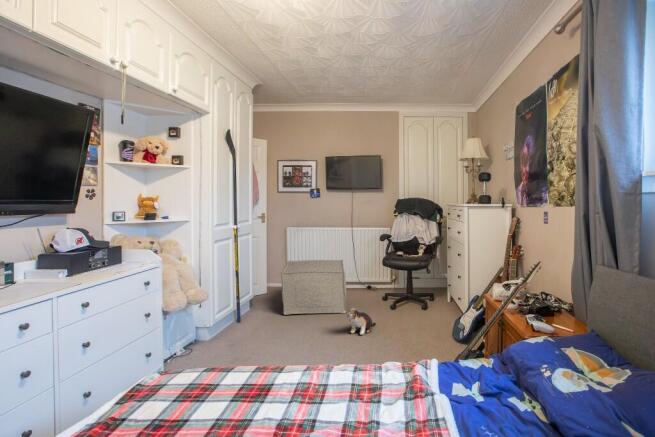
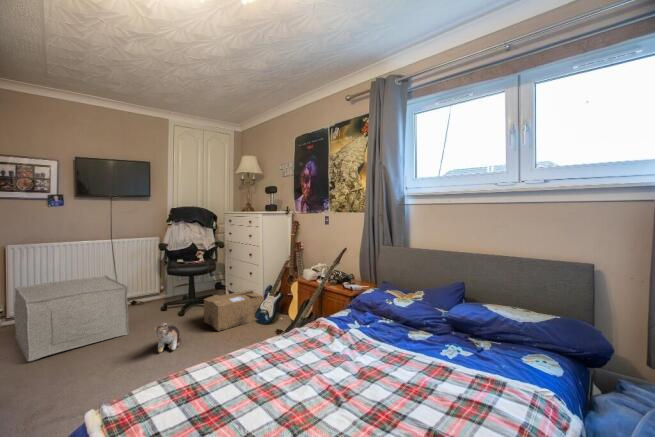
cardboard box: none [405,294,466,331] -> present [204,290,264,331]

